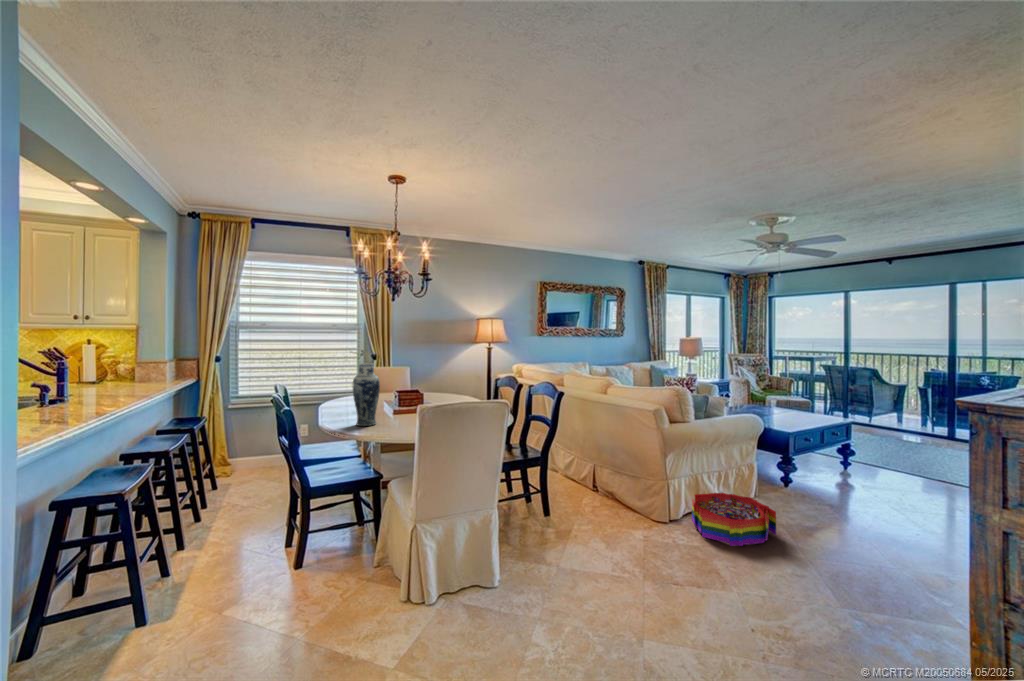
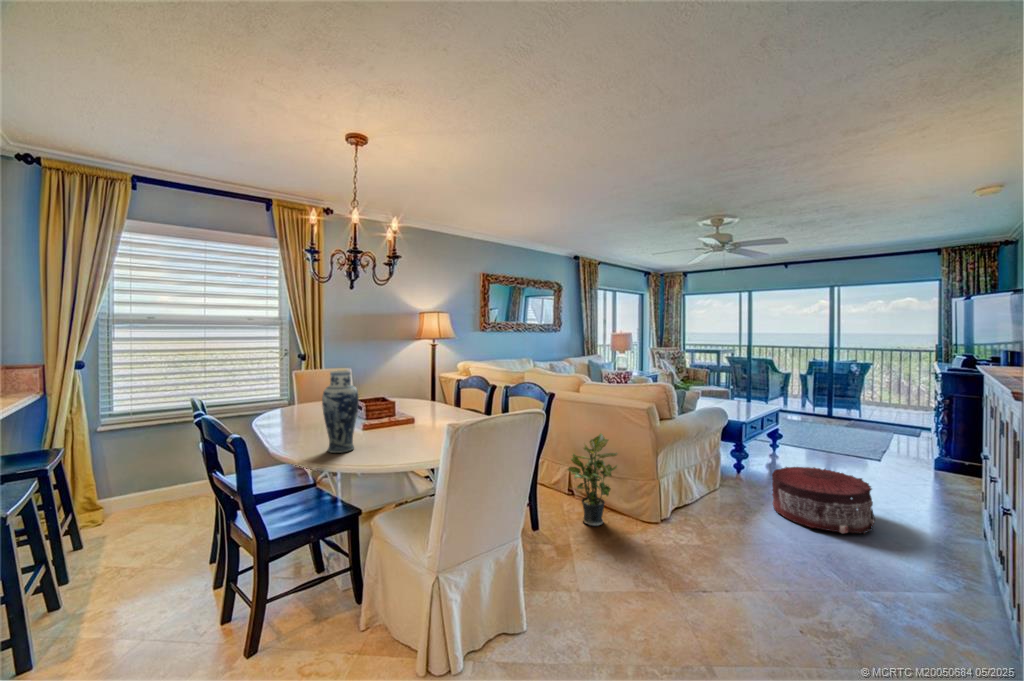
potted plant: none [581,430,628,517] -> present [568,433,617,526]
pouf: none [804,478,917,555] -> present [772,467,875,534]
storage bin: present [692,493,776,546] -> none [678,488,760,544]

